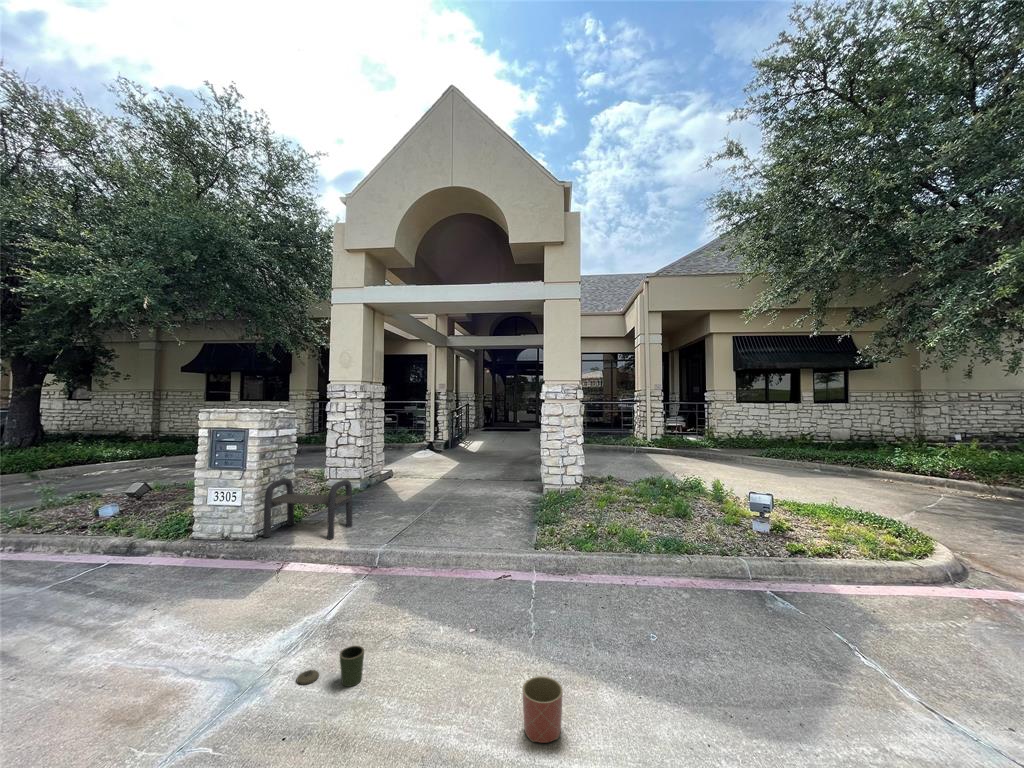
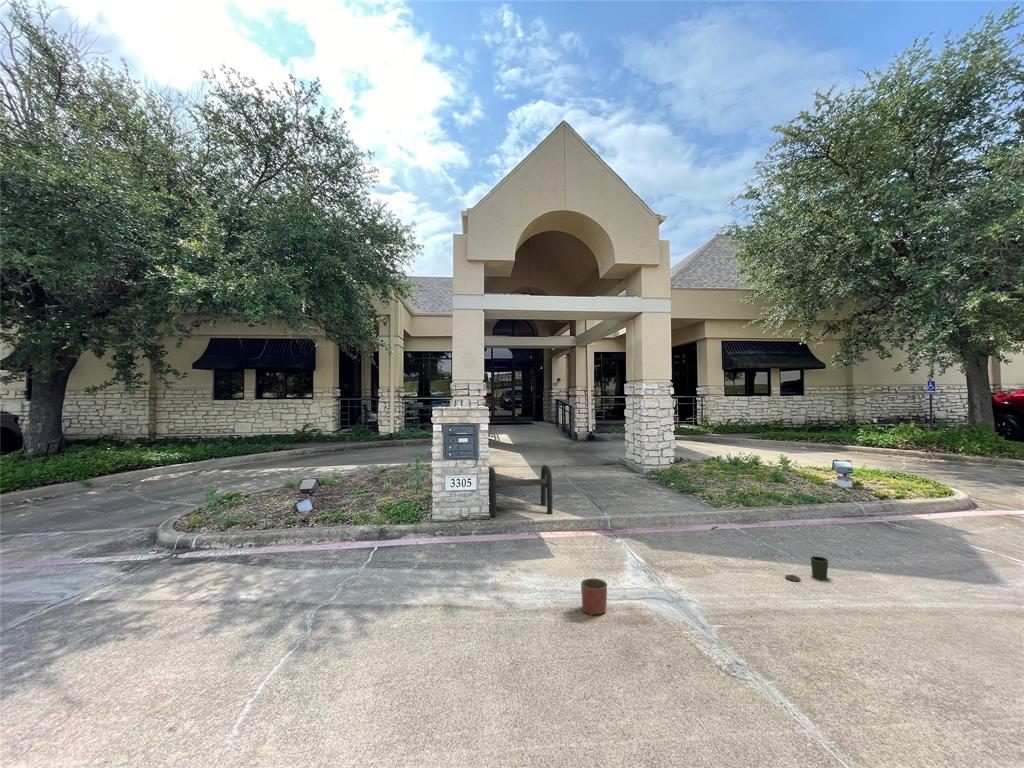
trash can: present [297,646,364,687] -> present [785,556,828,582]
planter: present [523,676,563,743] -> present [581,578,607,615]

